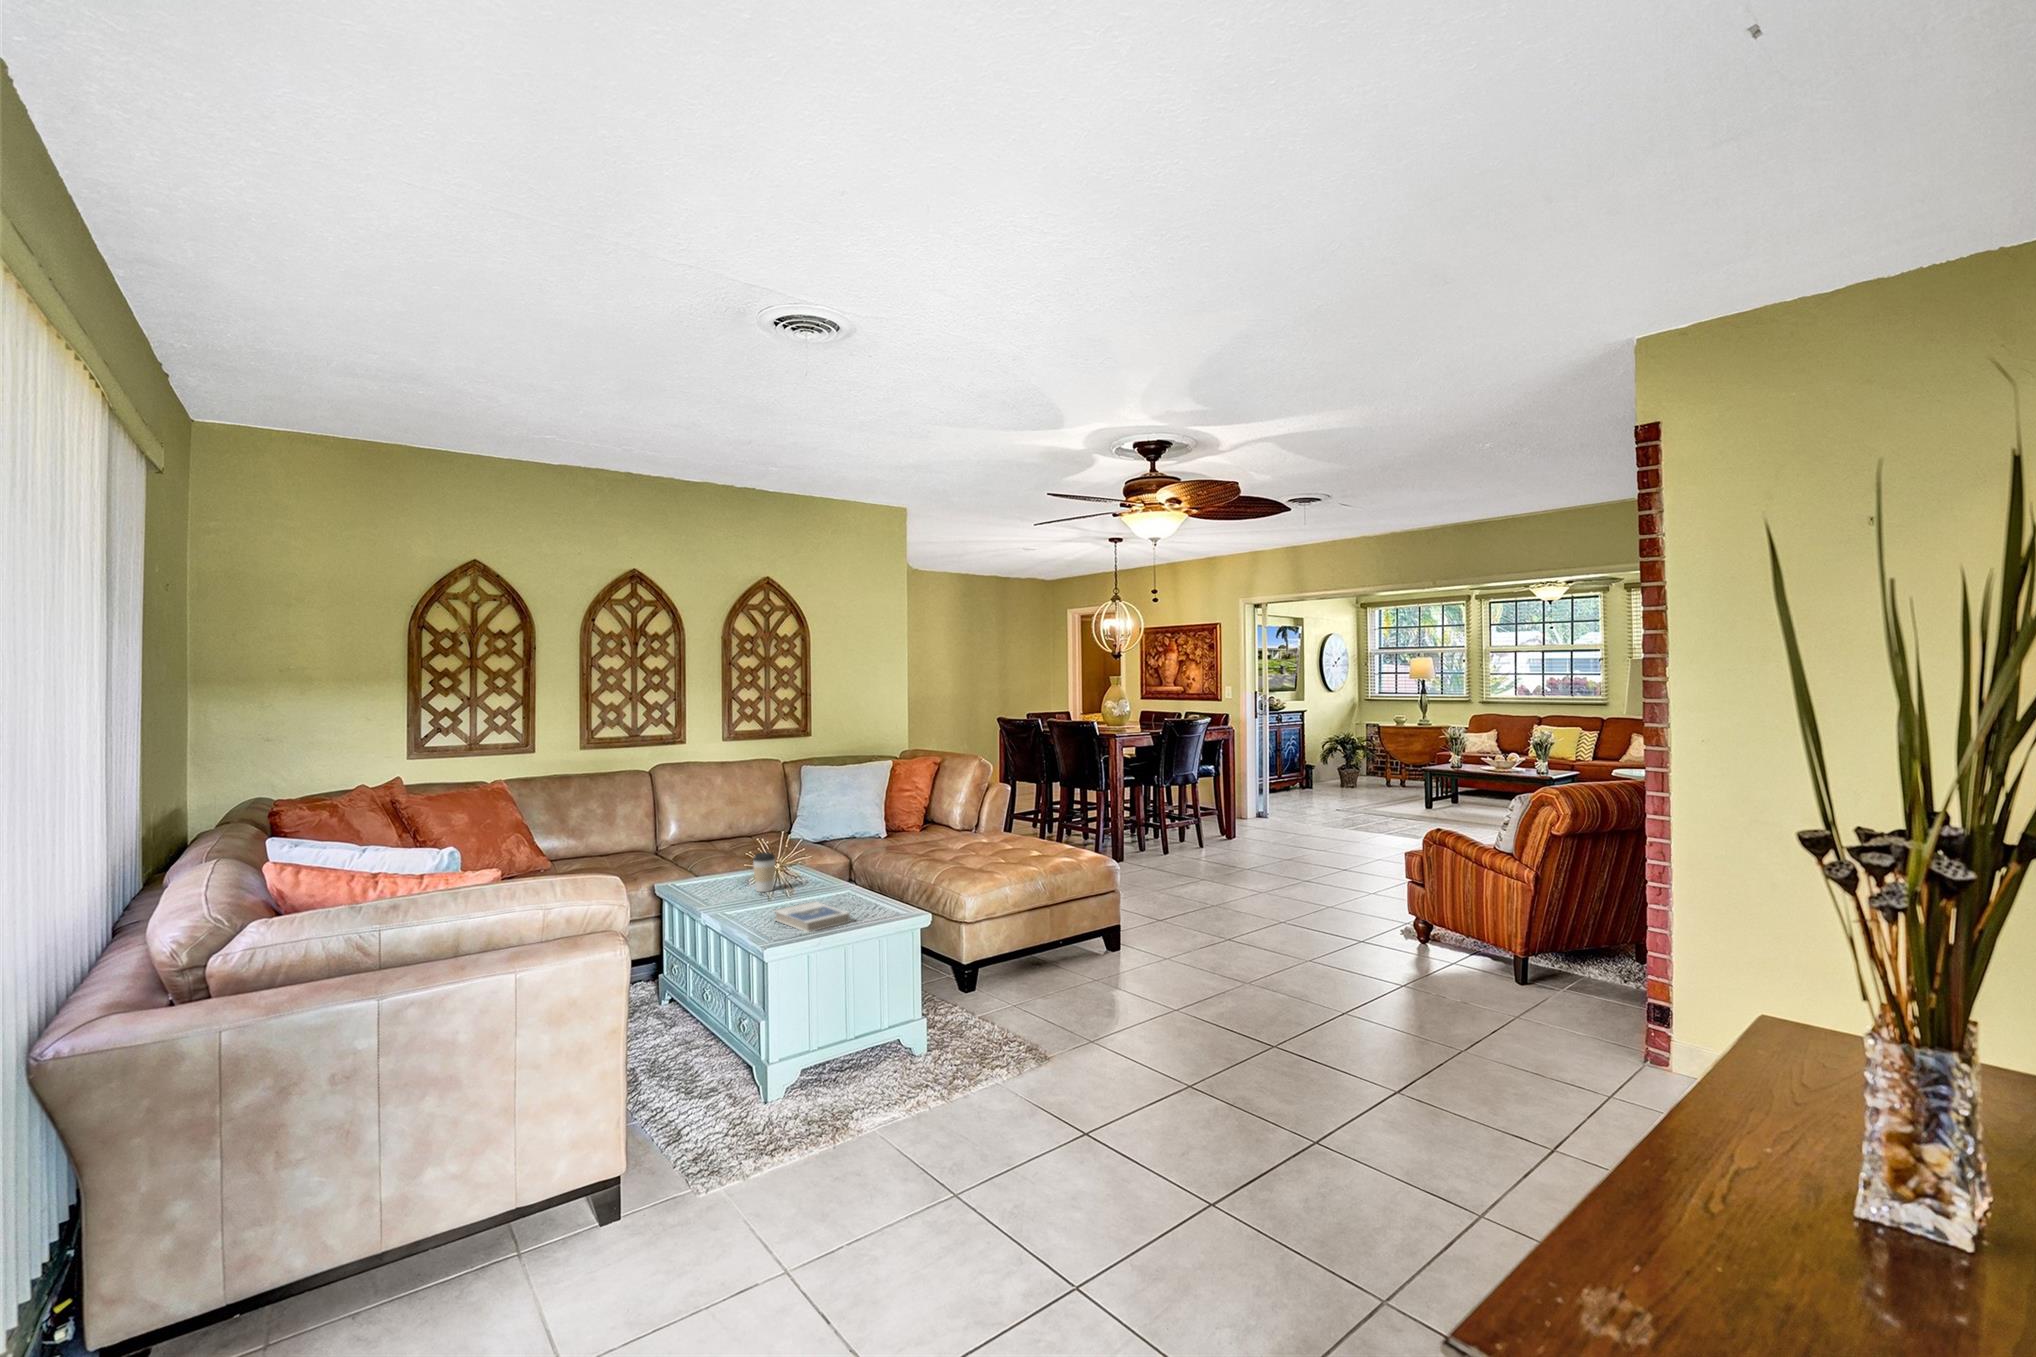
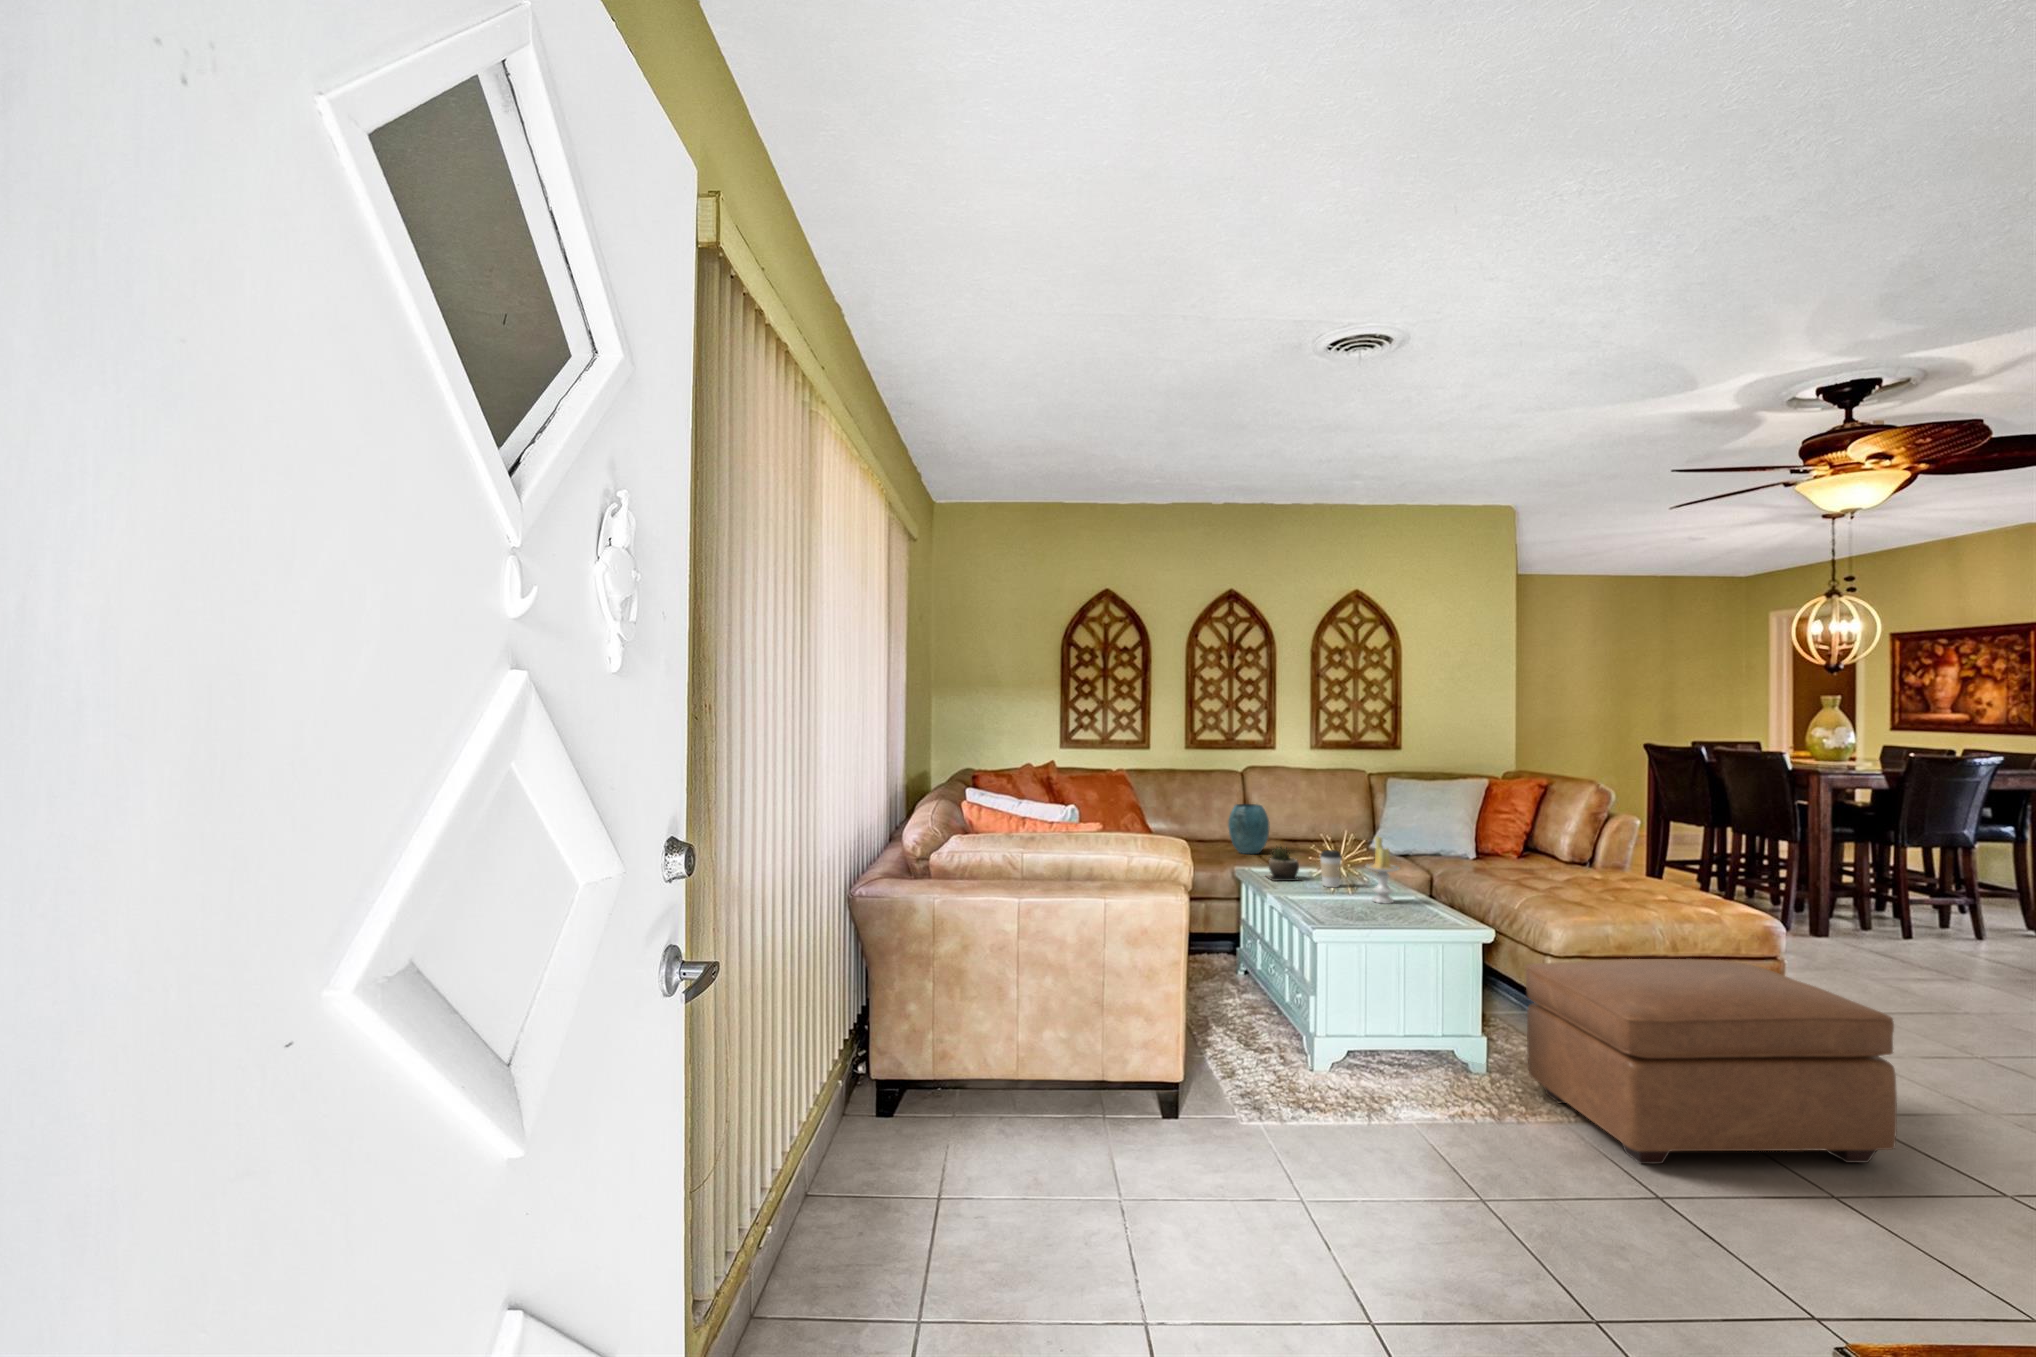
vase: none [639,807,686,863] -> present [1228,804,1270,854]
candle: none [805,835,839,904] -> present [1366,836,1400,904]
succulent plant: none [689,852,734,894] -> present [1267,846,1300,881]
hardback book: present [775,902,850,932] -> none [1329,898,1403,923]
ottoman: none [960,908,1218,1110] -> present [1525,959,1897,1164]

